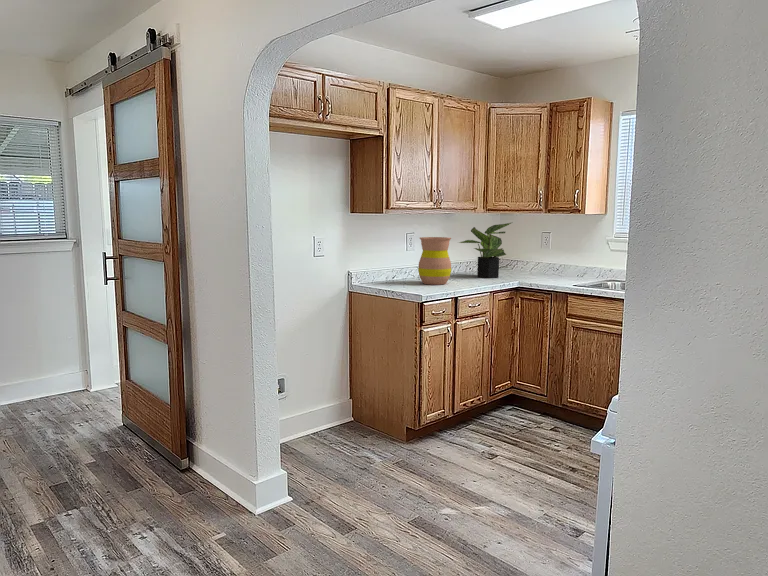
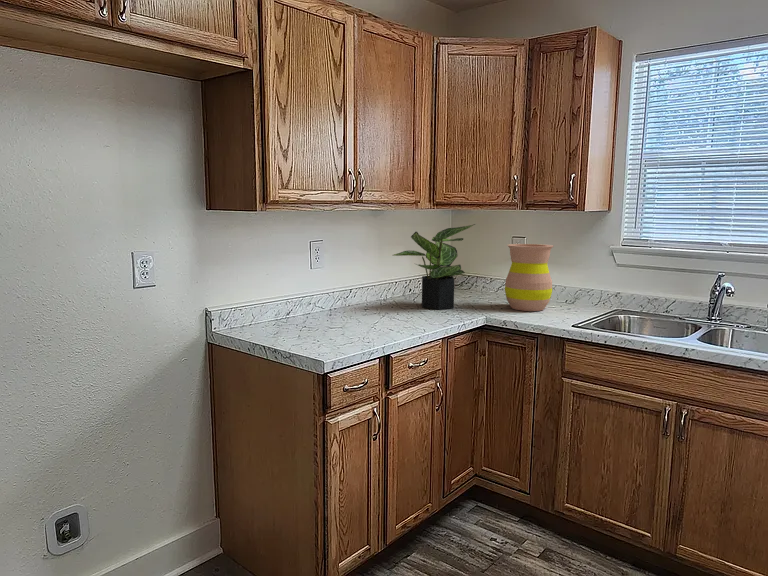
vase: present [418,237,451,285] -> present [505,244,553,311]

